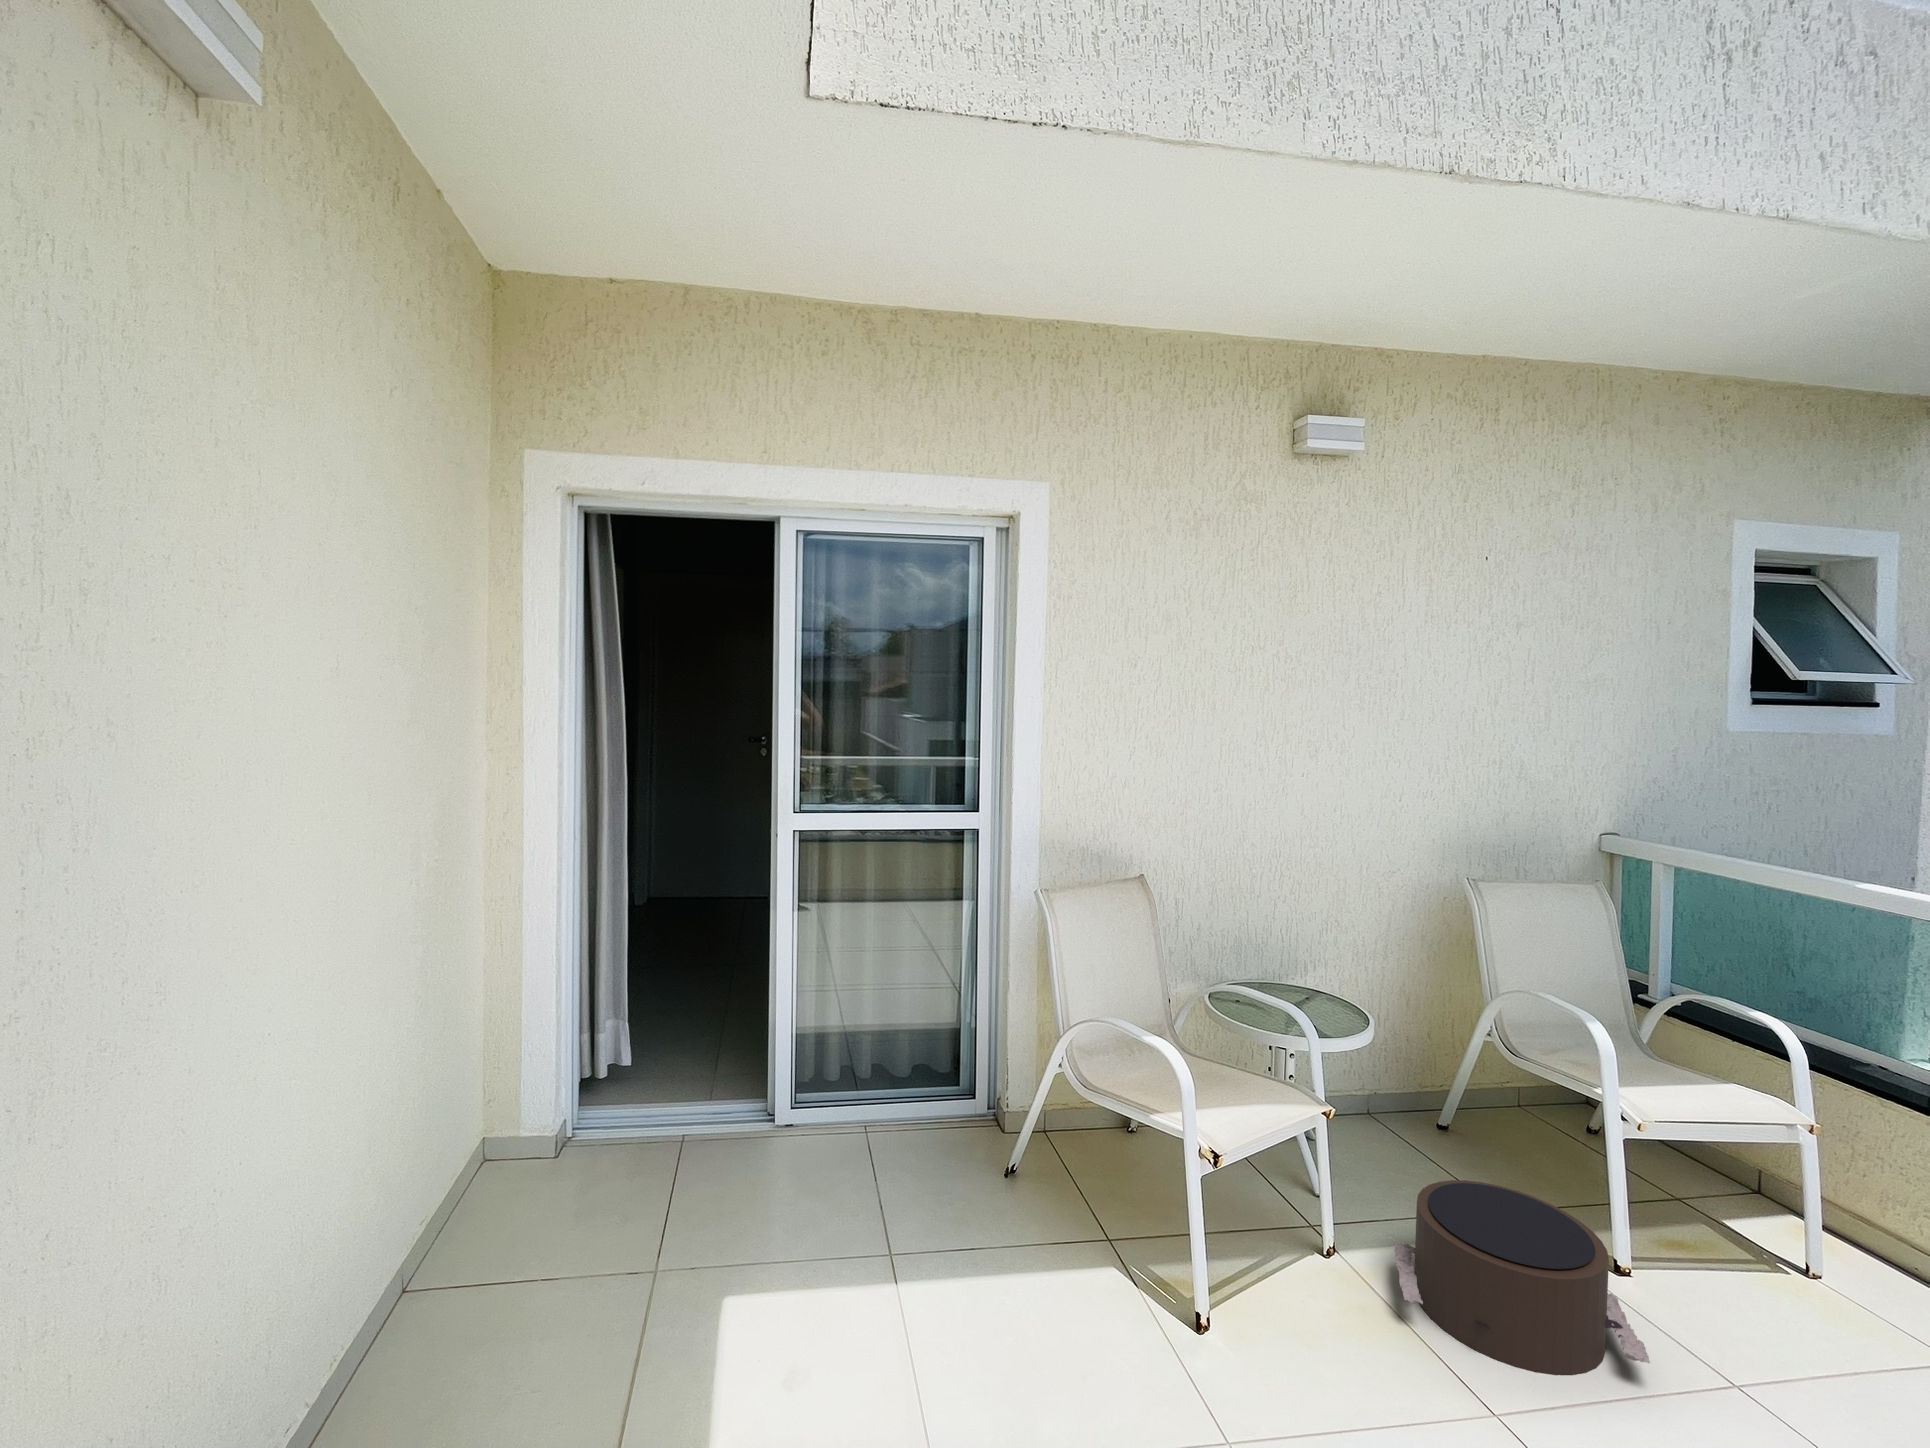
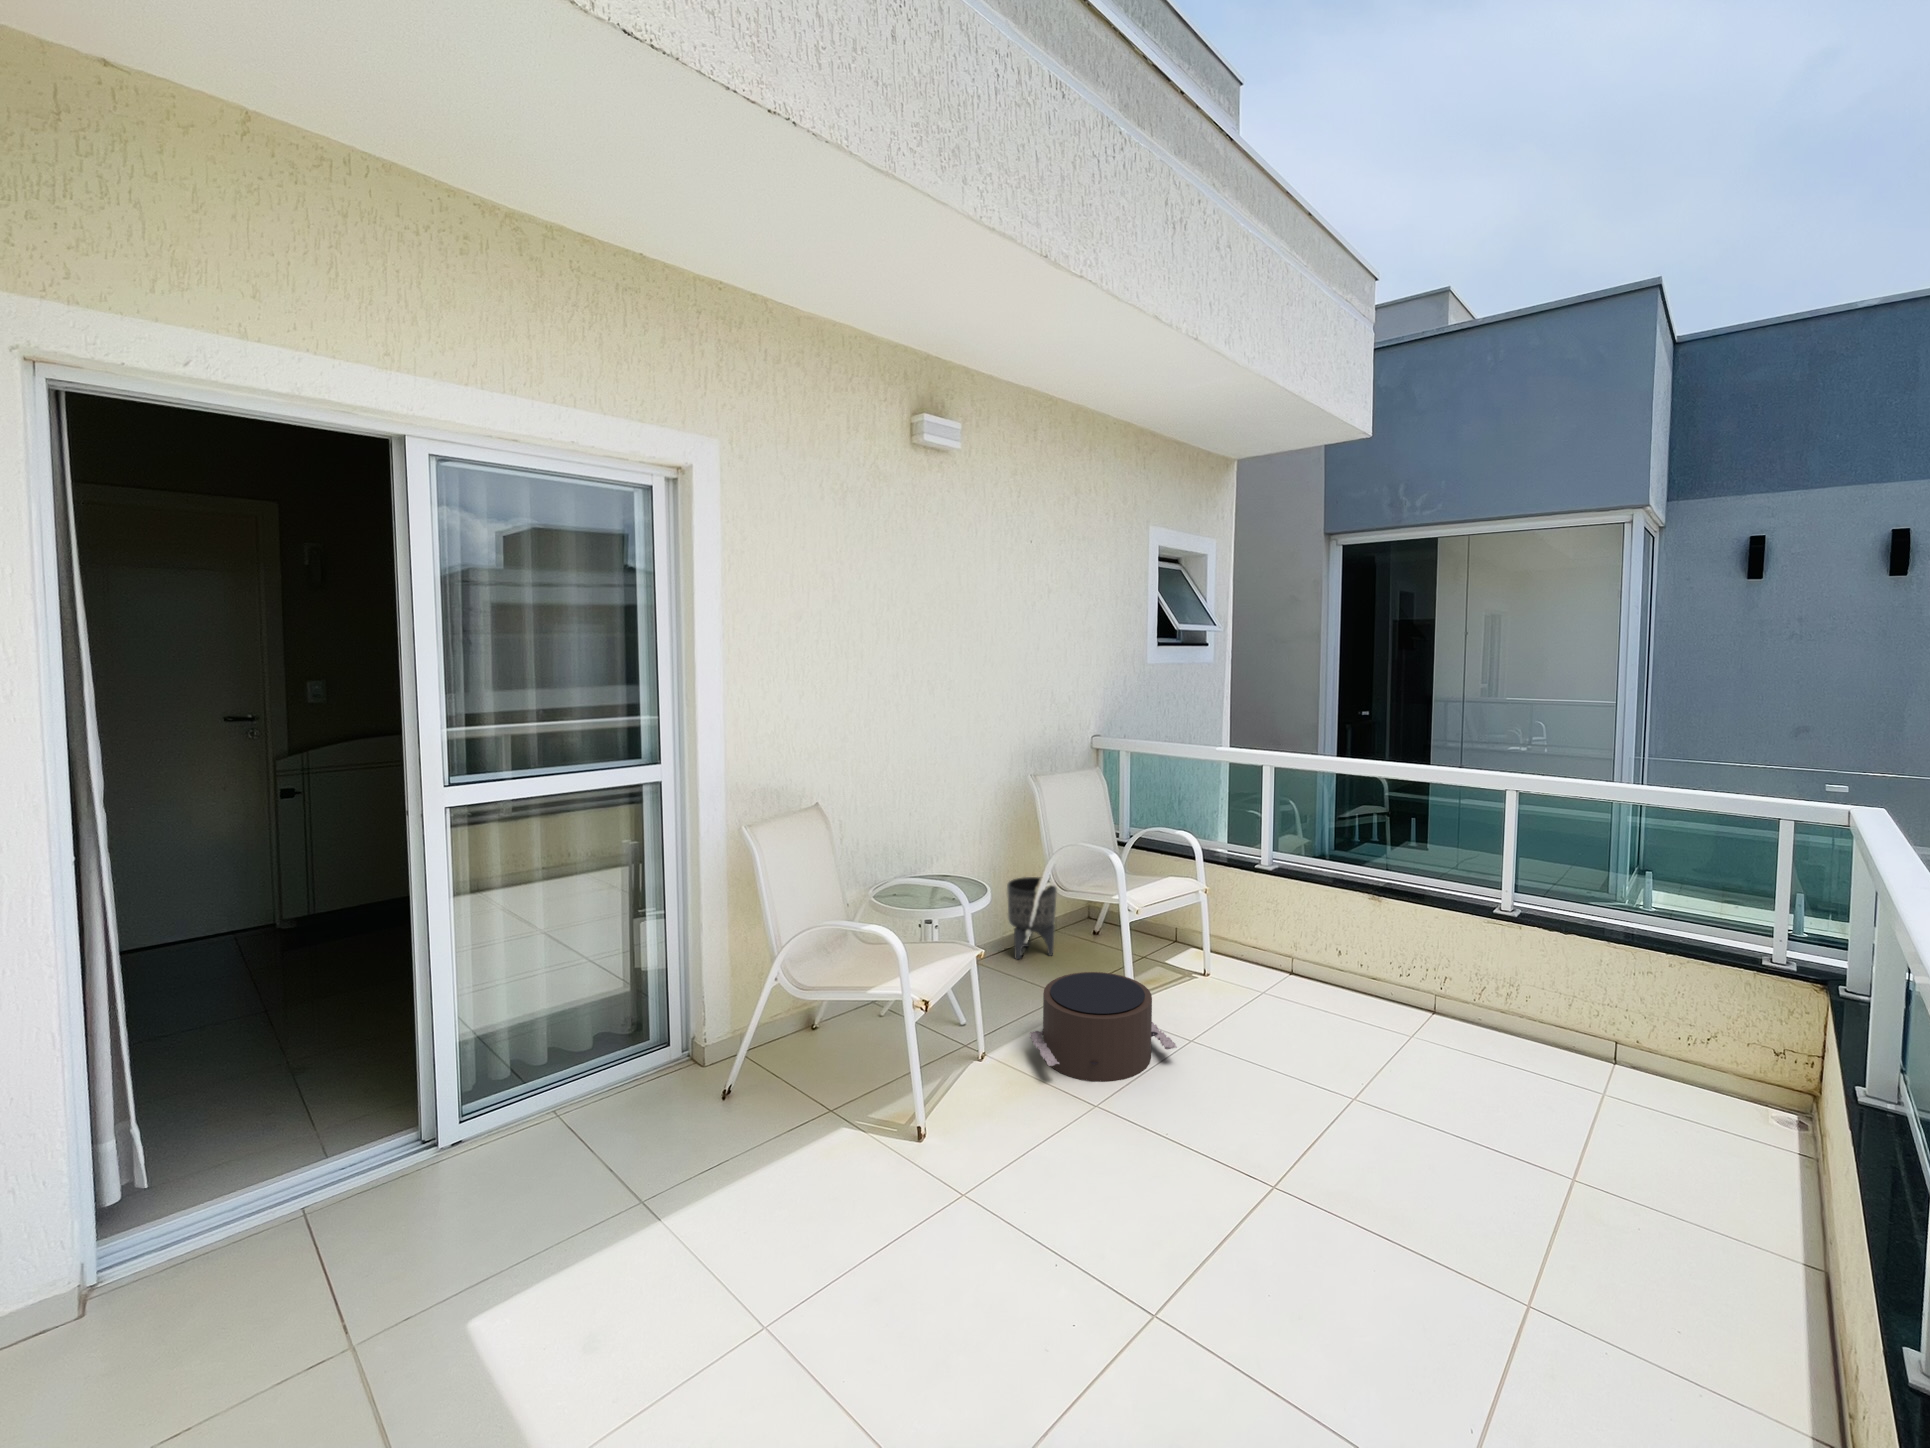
planter: none [1425,1023,1506,1148] -> present [1007,877,1057,959]

